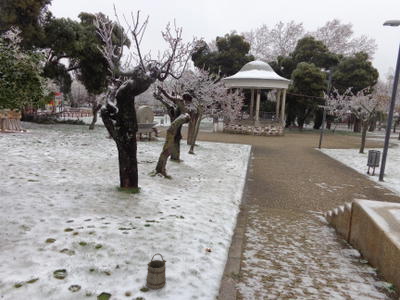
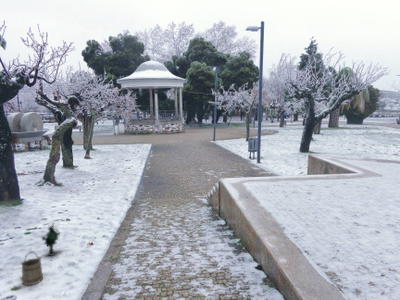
decorative plant: none [163,223,182,257] -> present [42,224,60,256]

